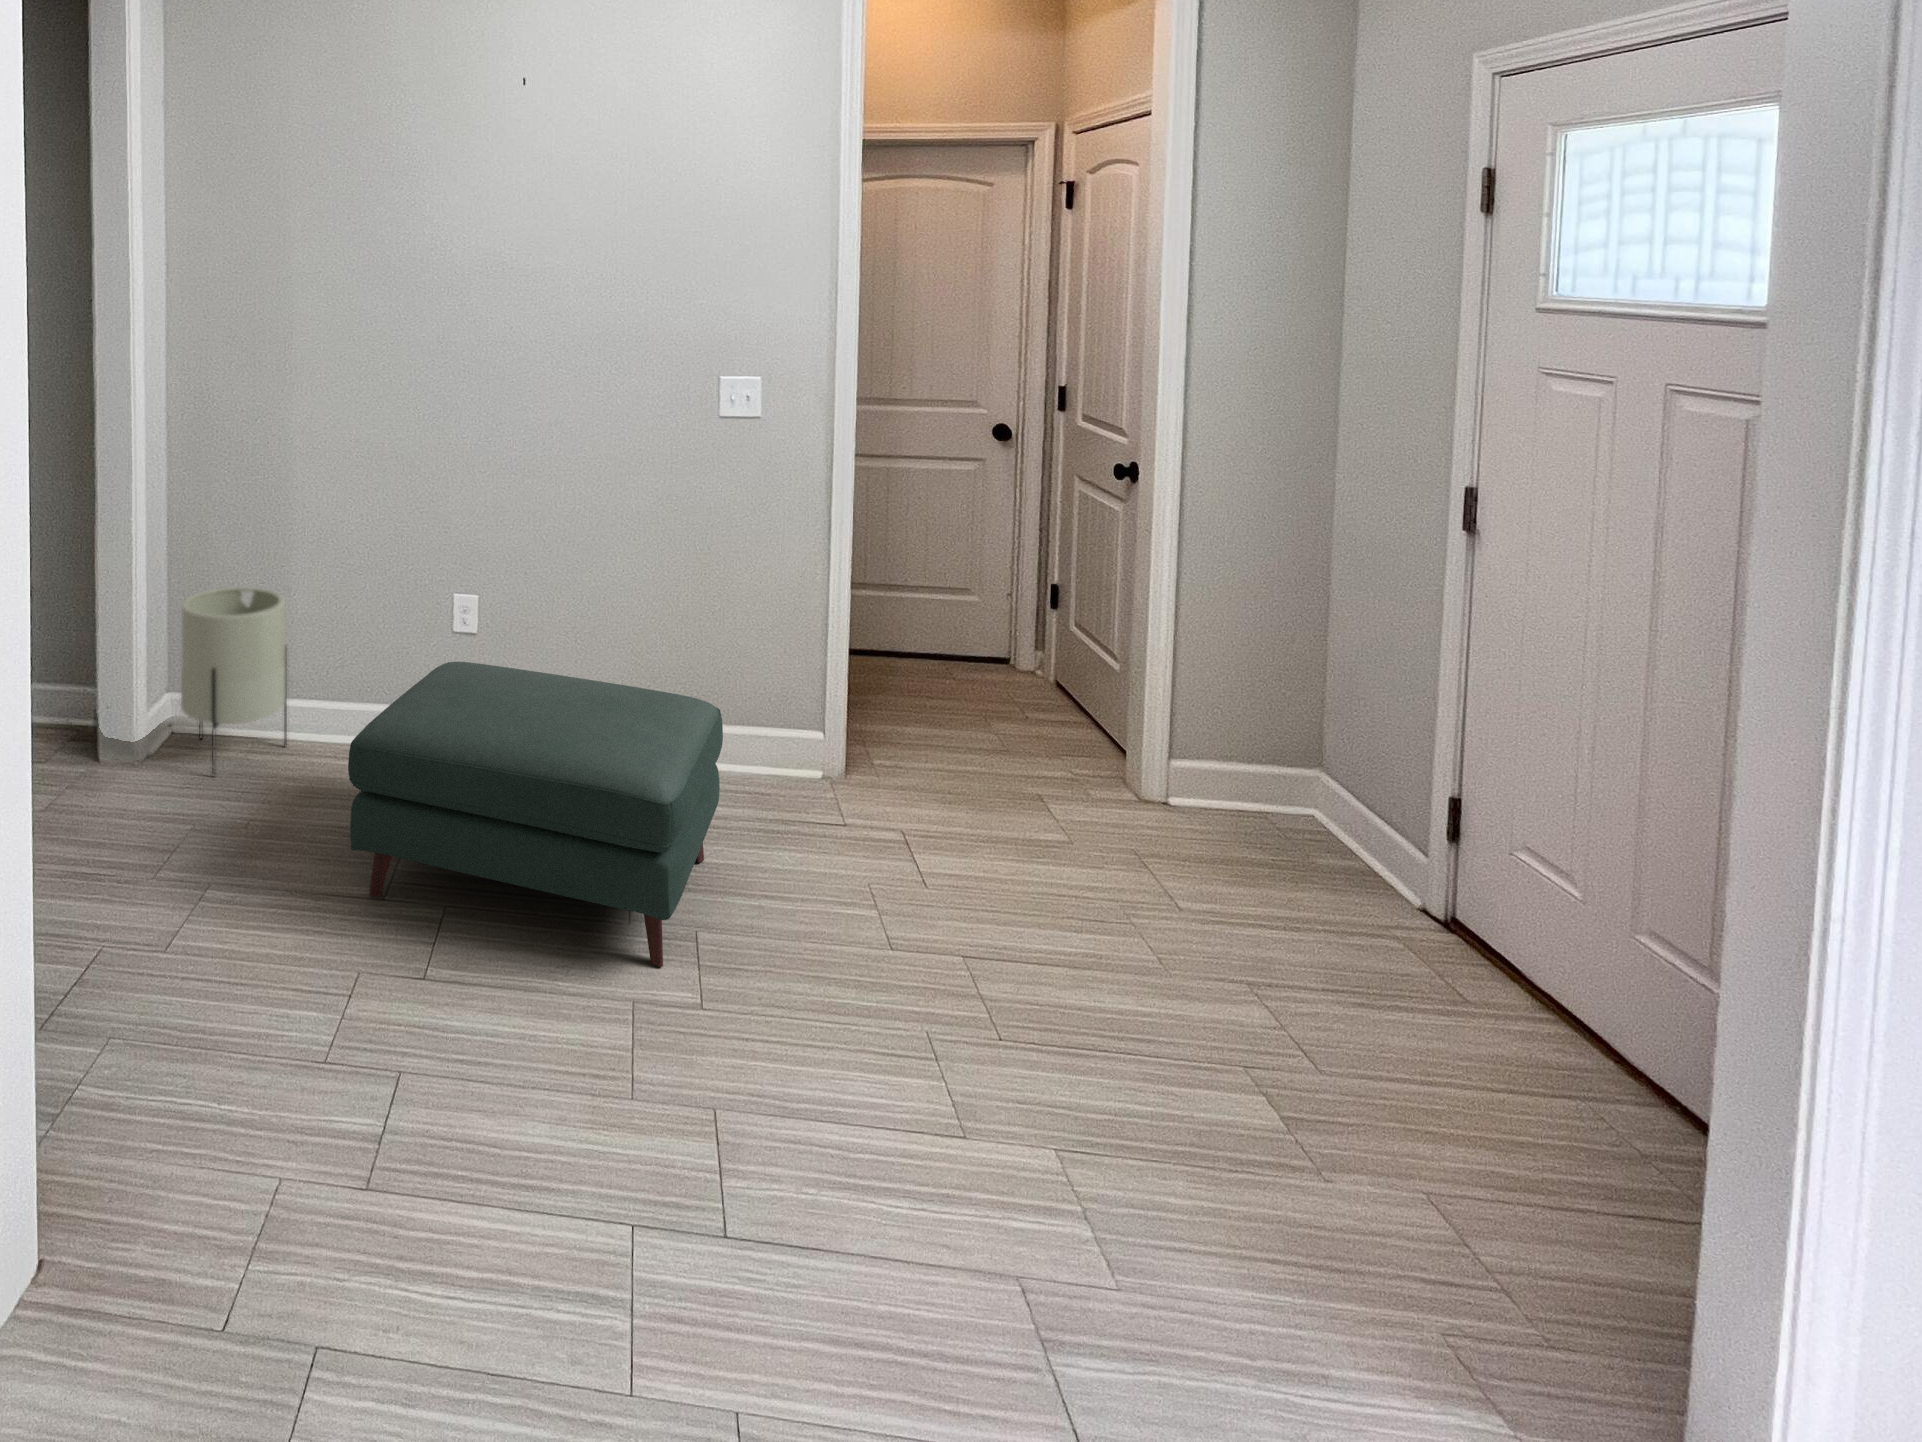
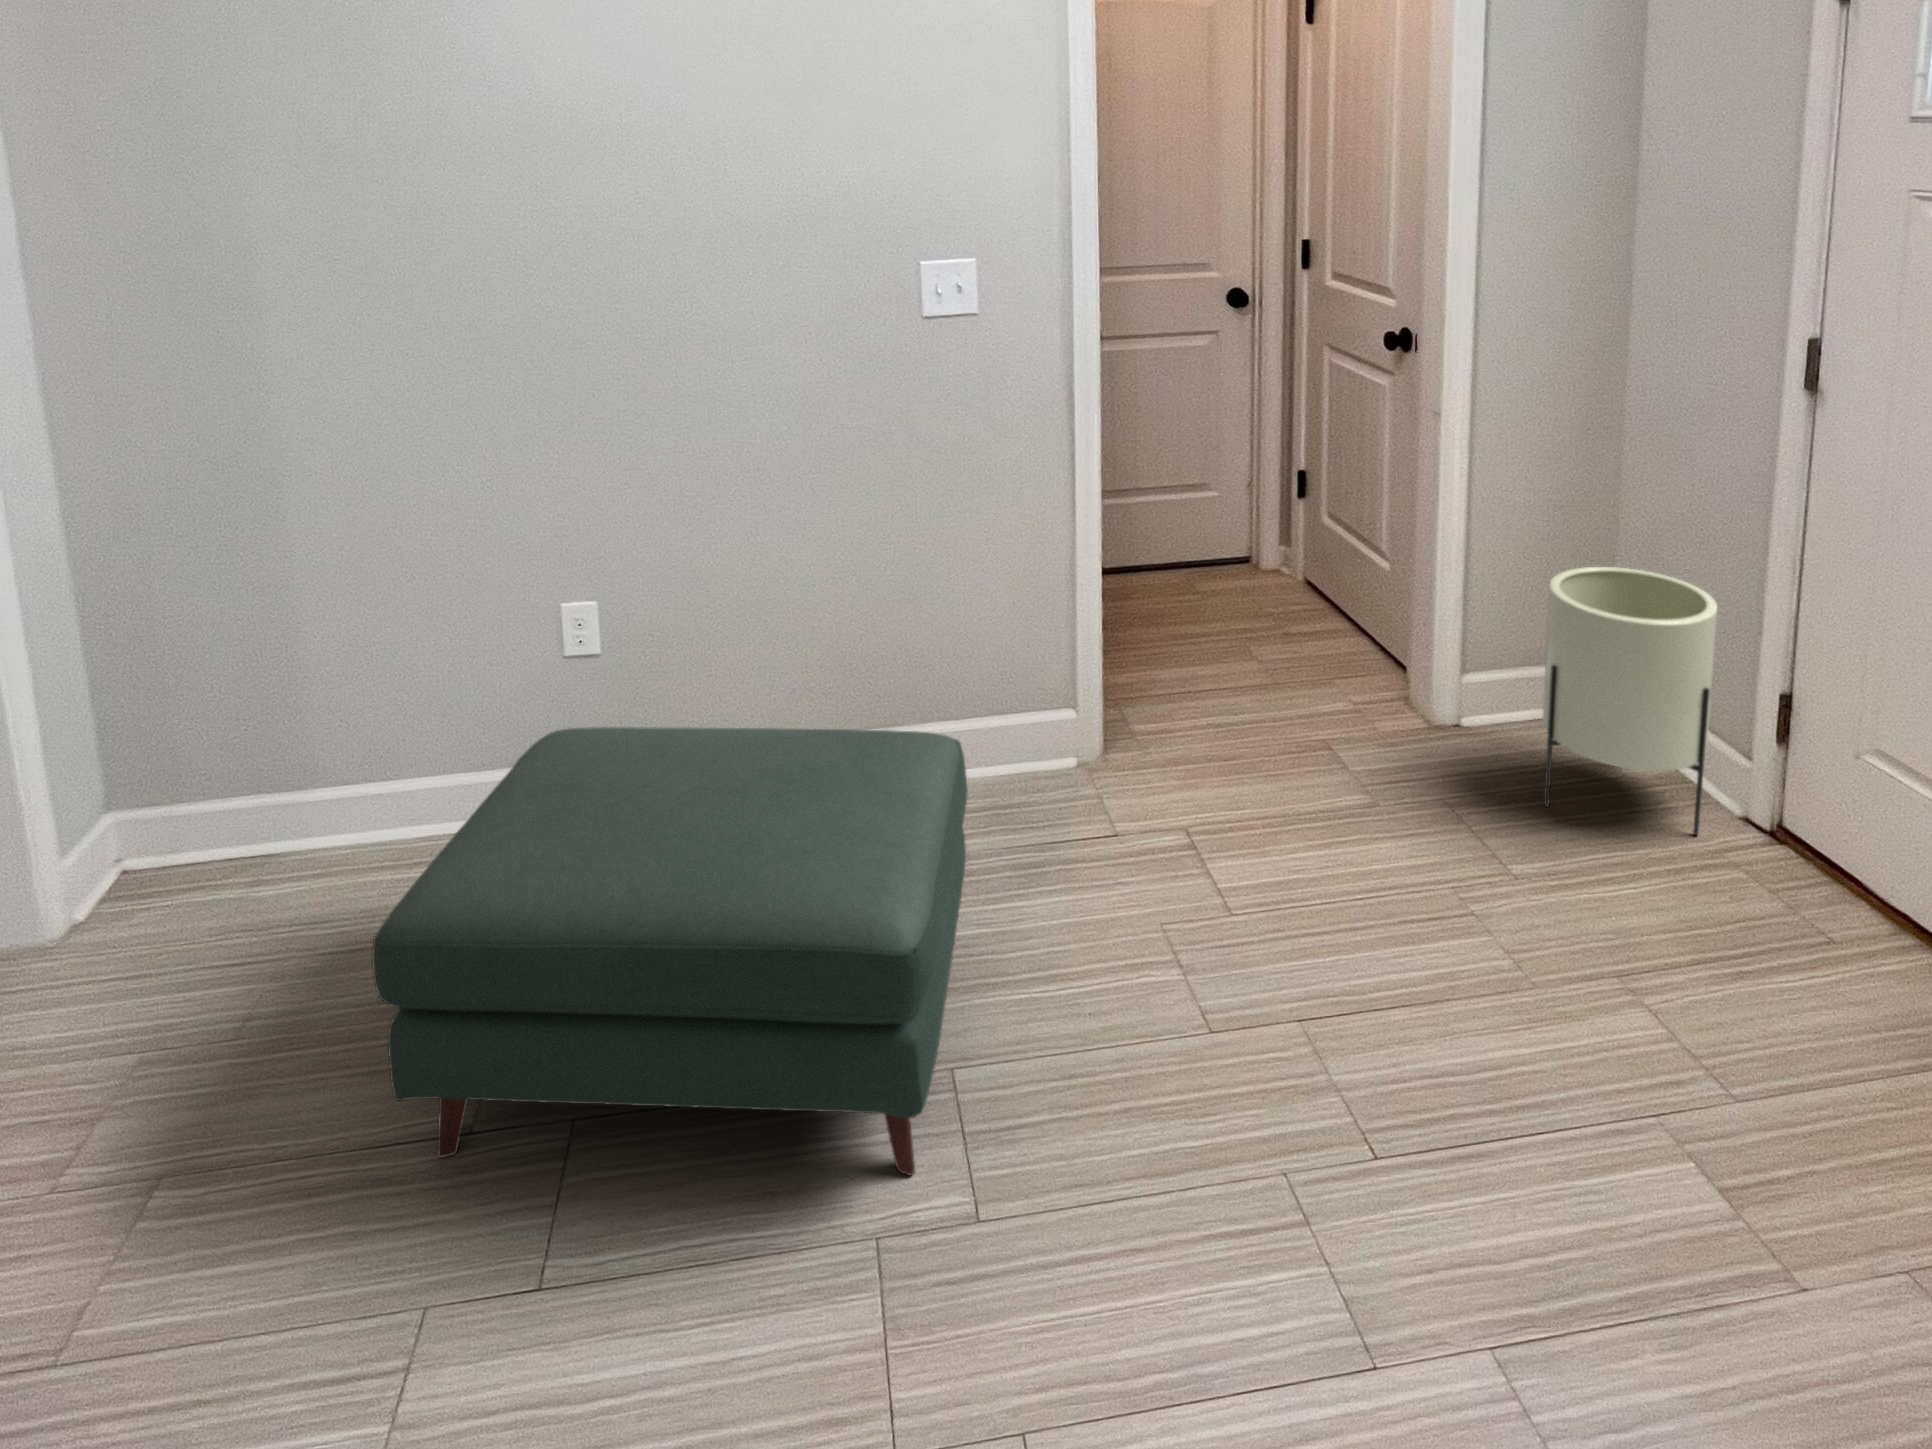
planter: present [181,587,287,776] -> present [1543,567,1717,835]

